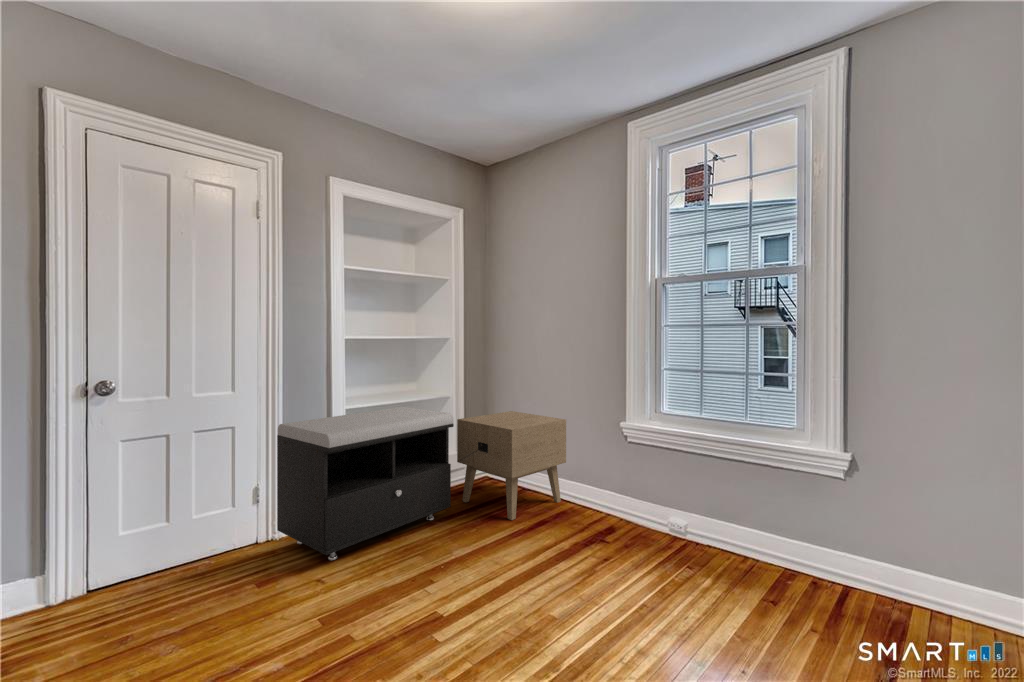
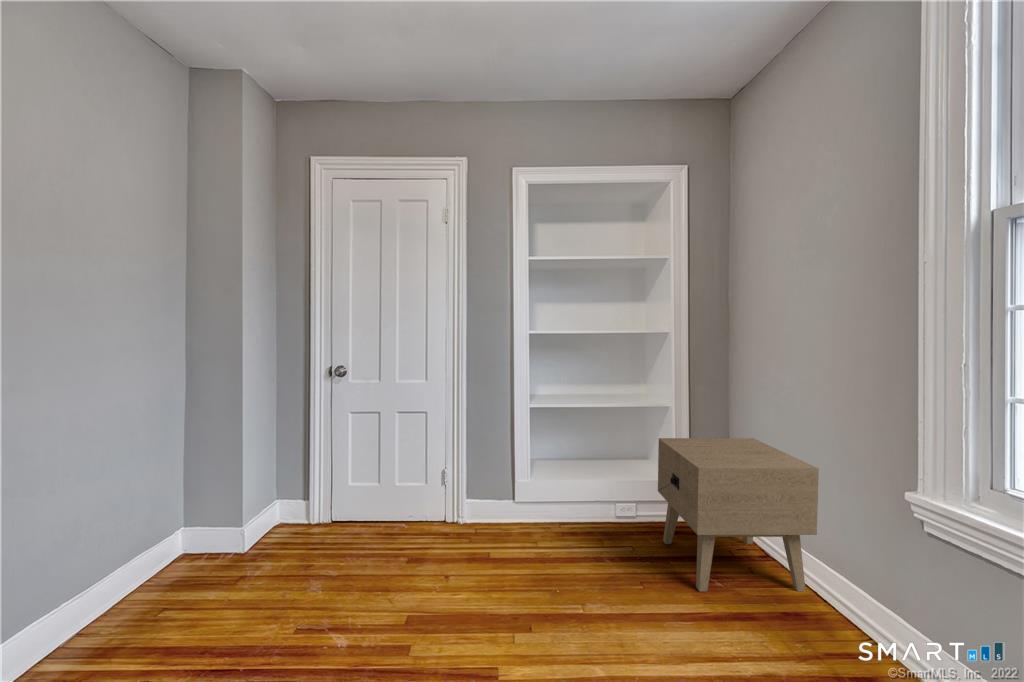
storage bench: present [277,407,454,560] -> none [459,414,631,562]

